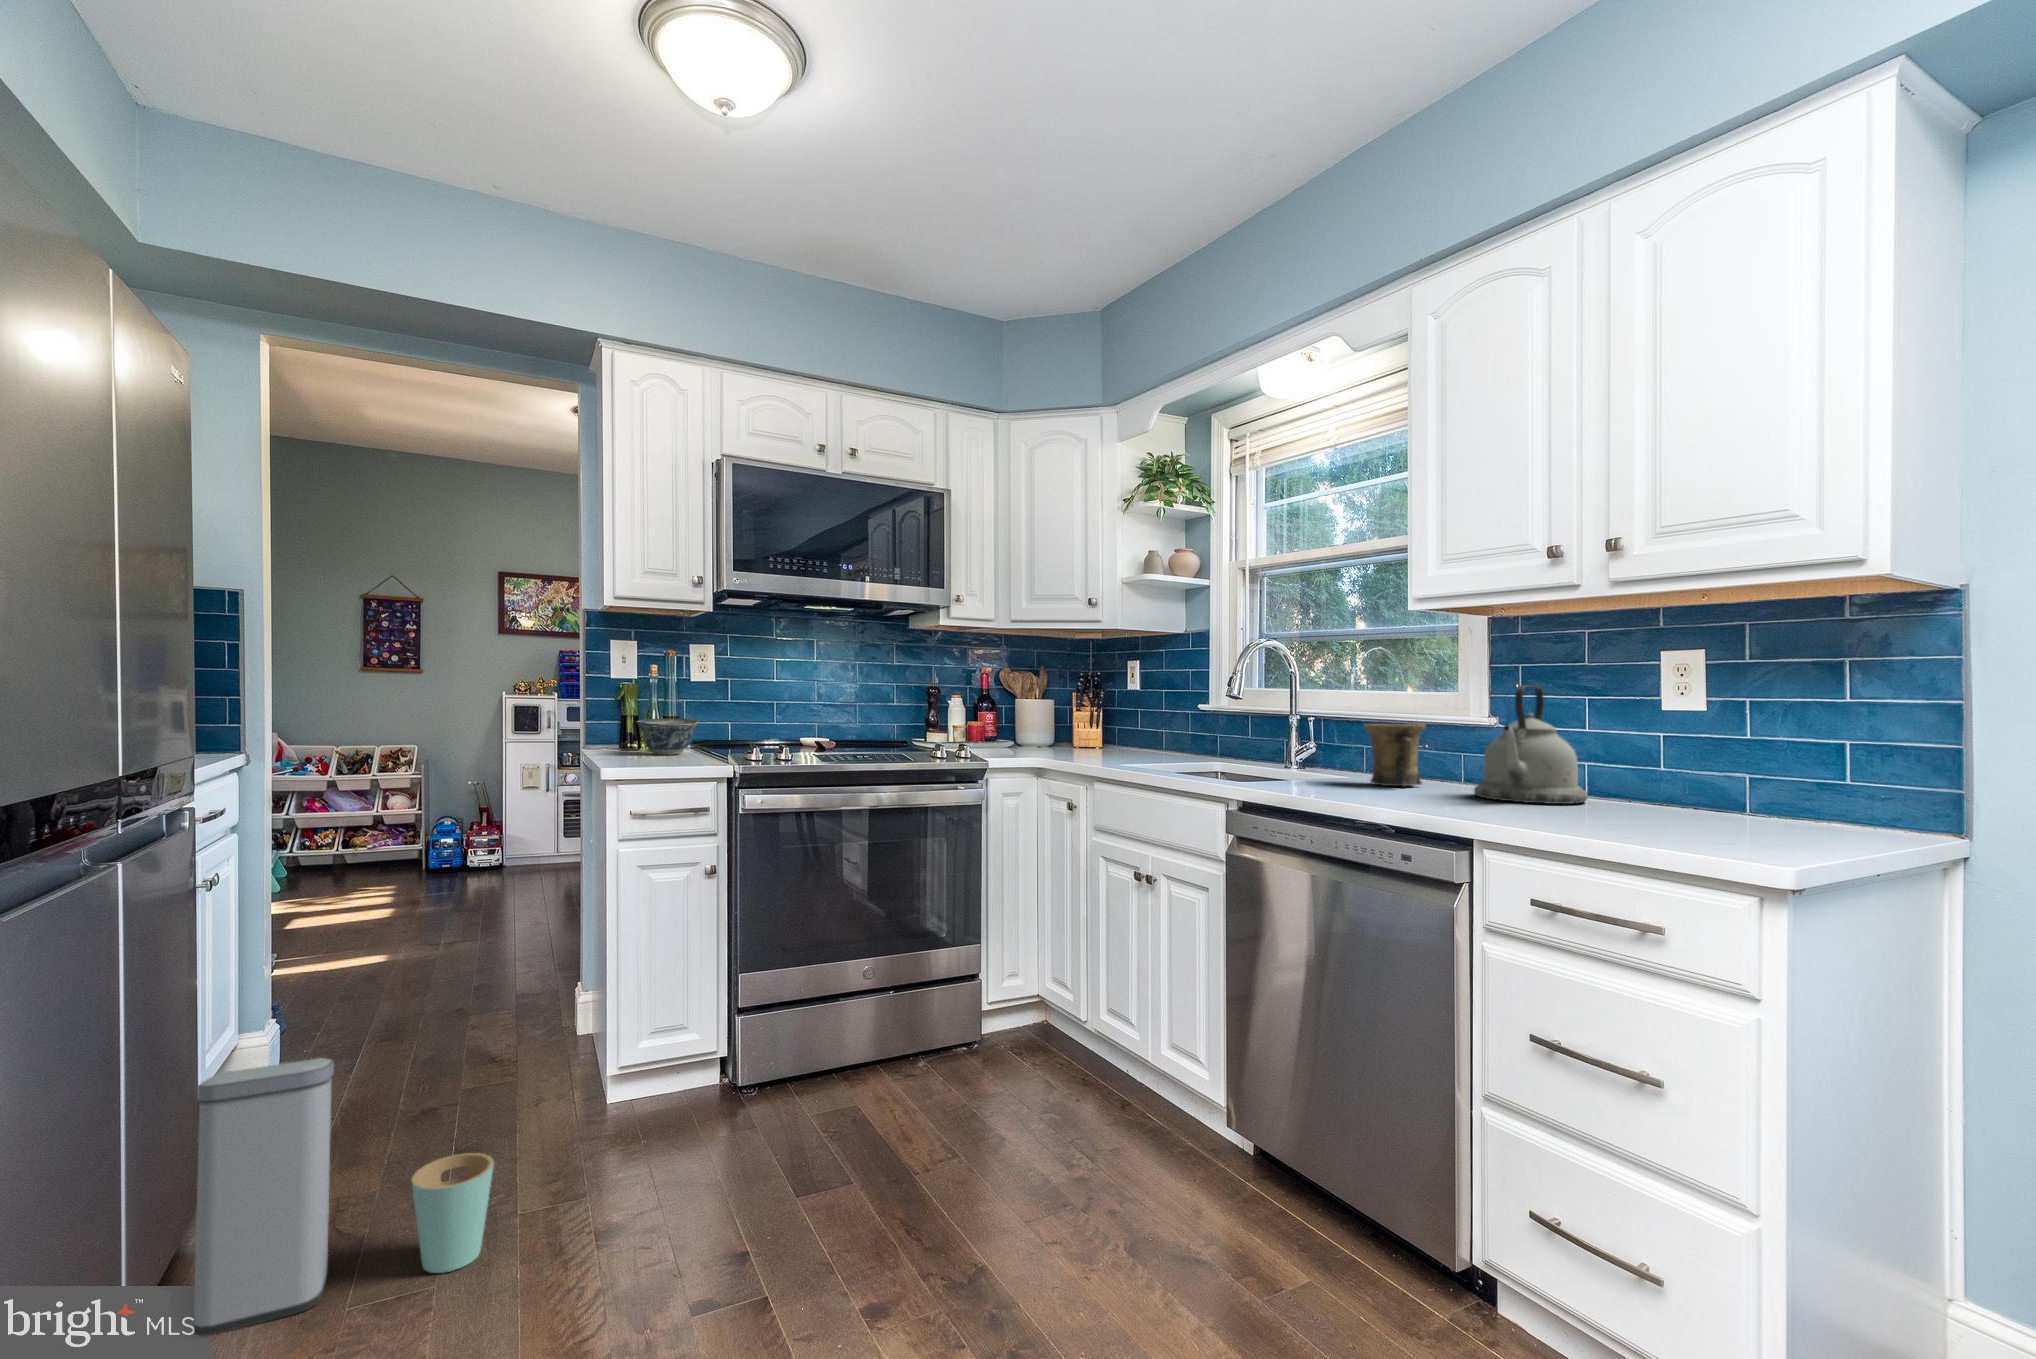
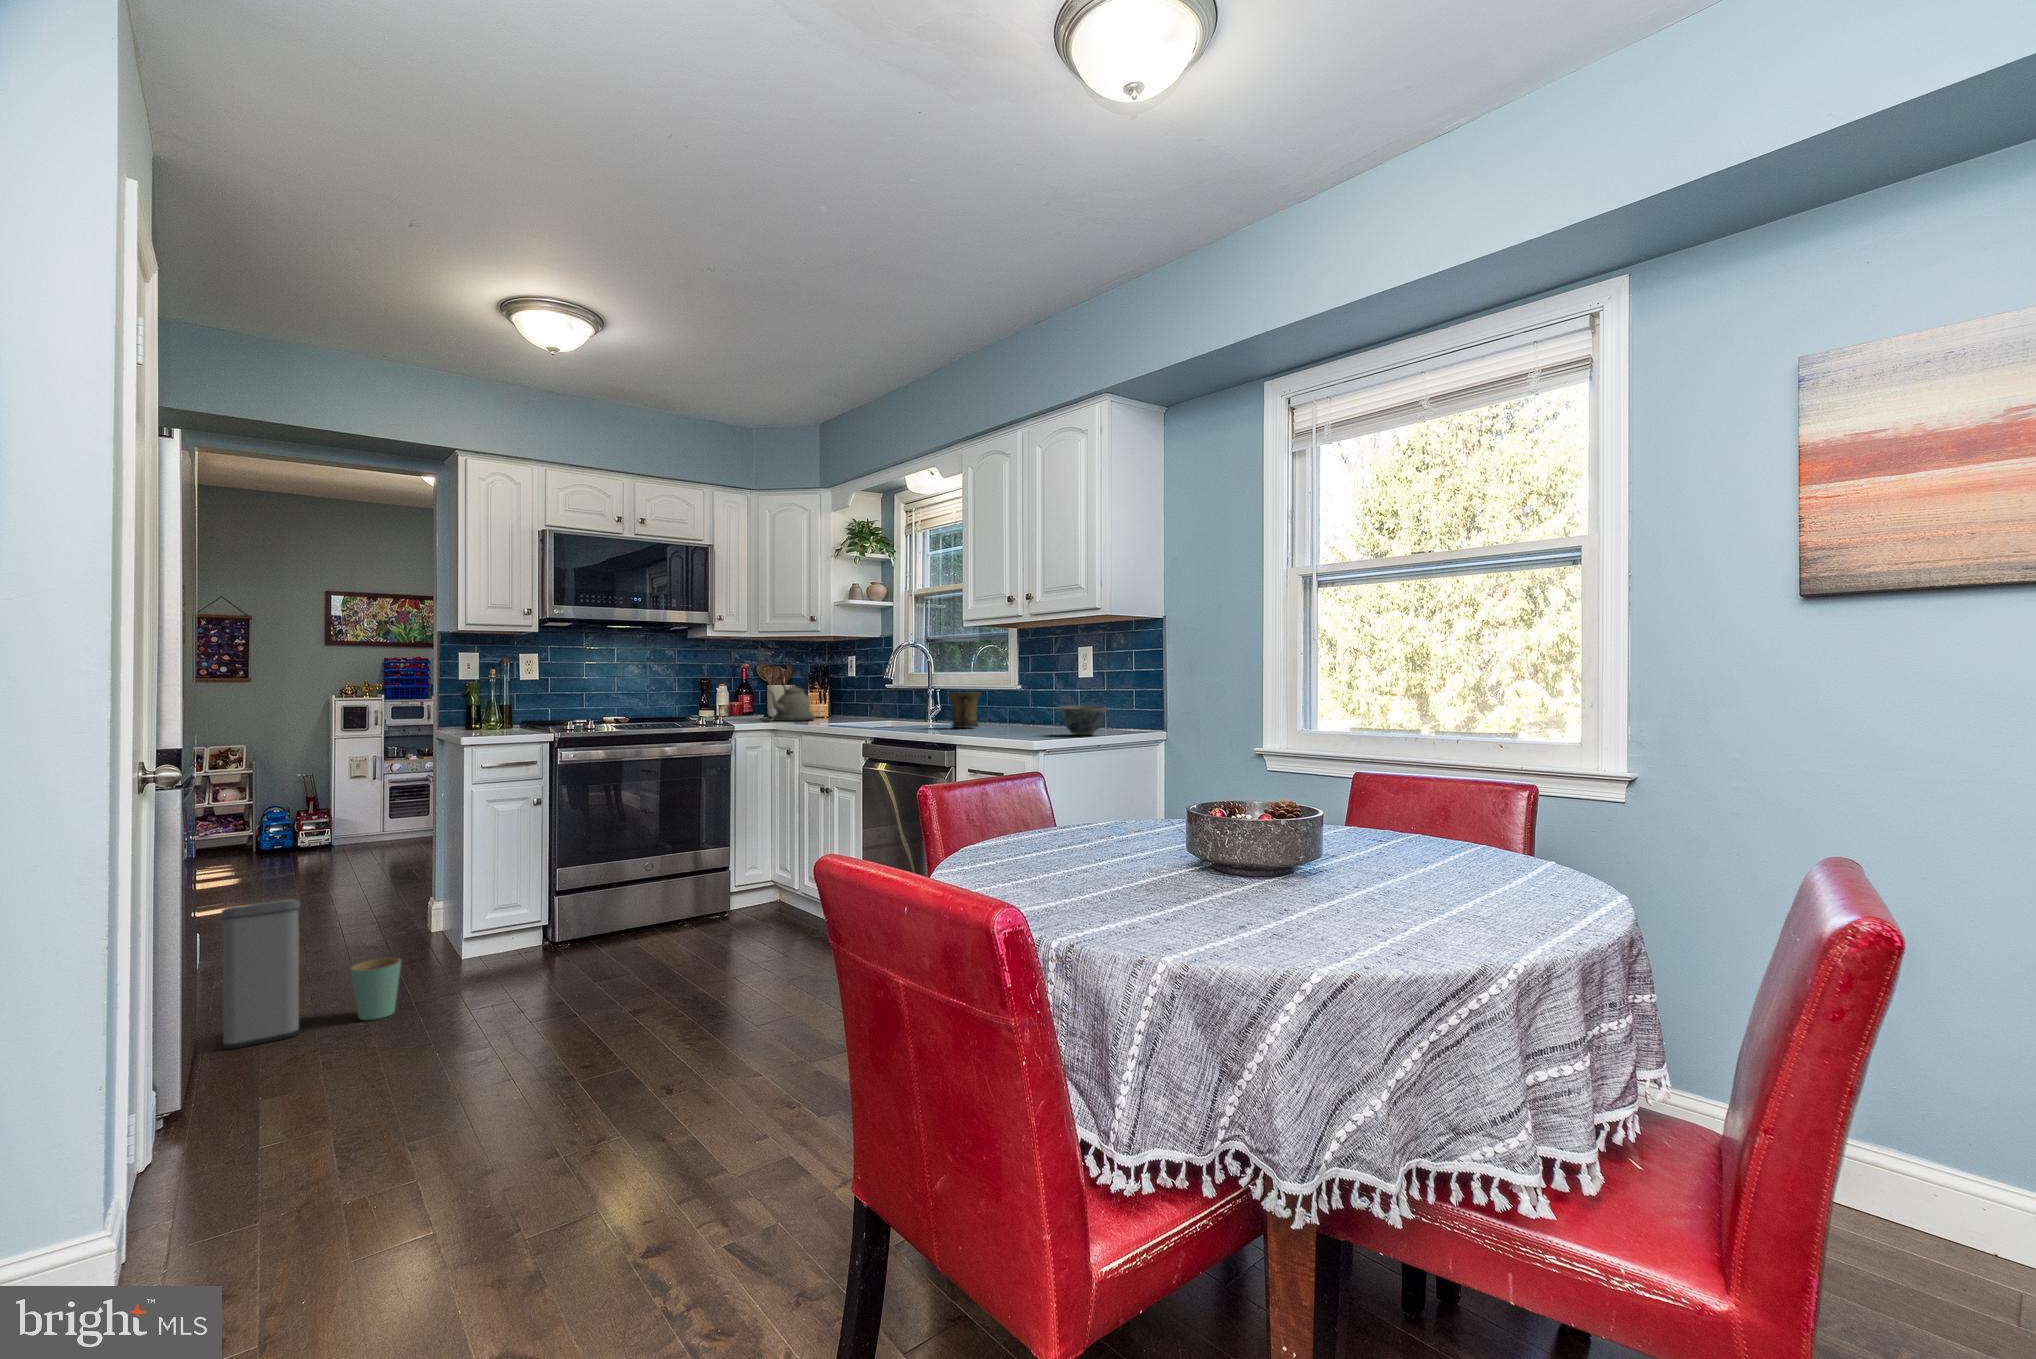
kettle: present [1474,685,1587,804] -> present [768,675,815,721]
bowl: present [636,718,699,755] -> present [1059,705,1107,735]

